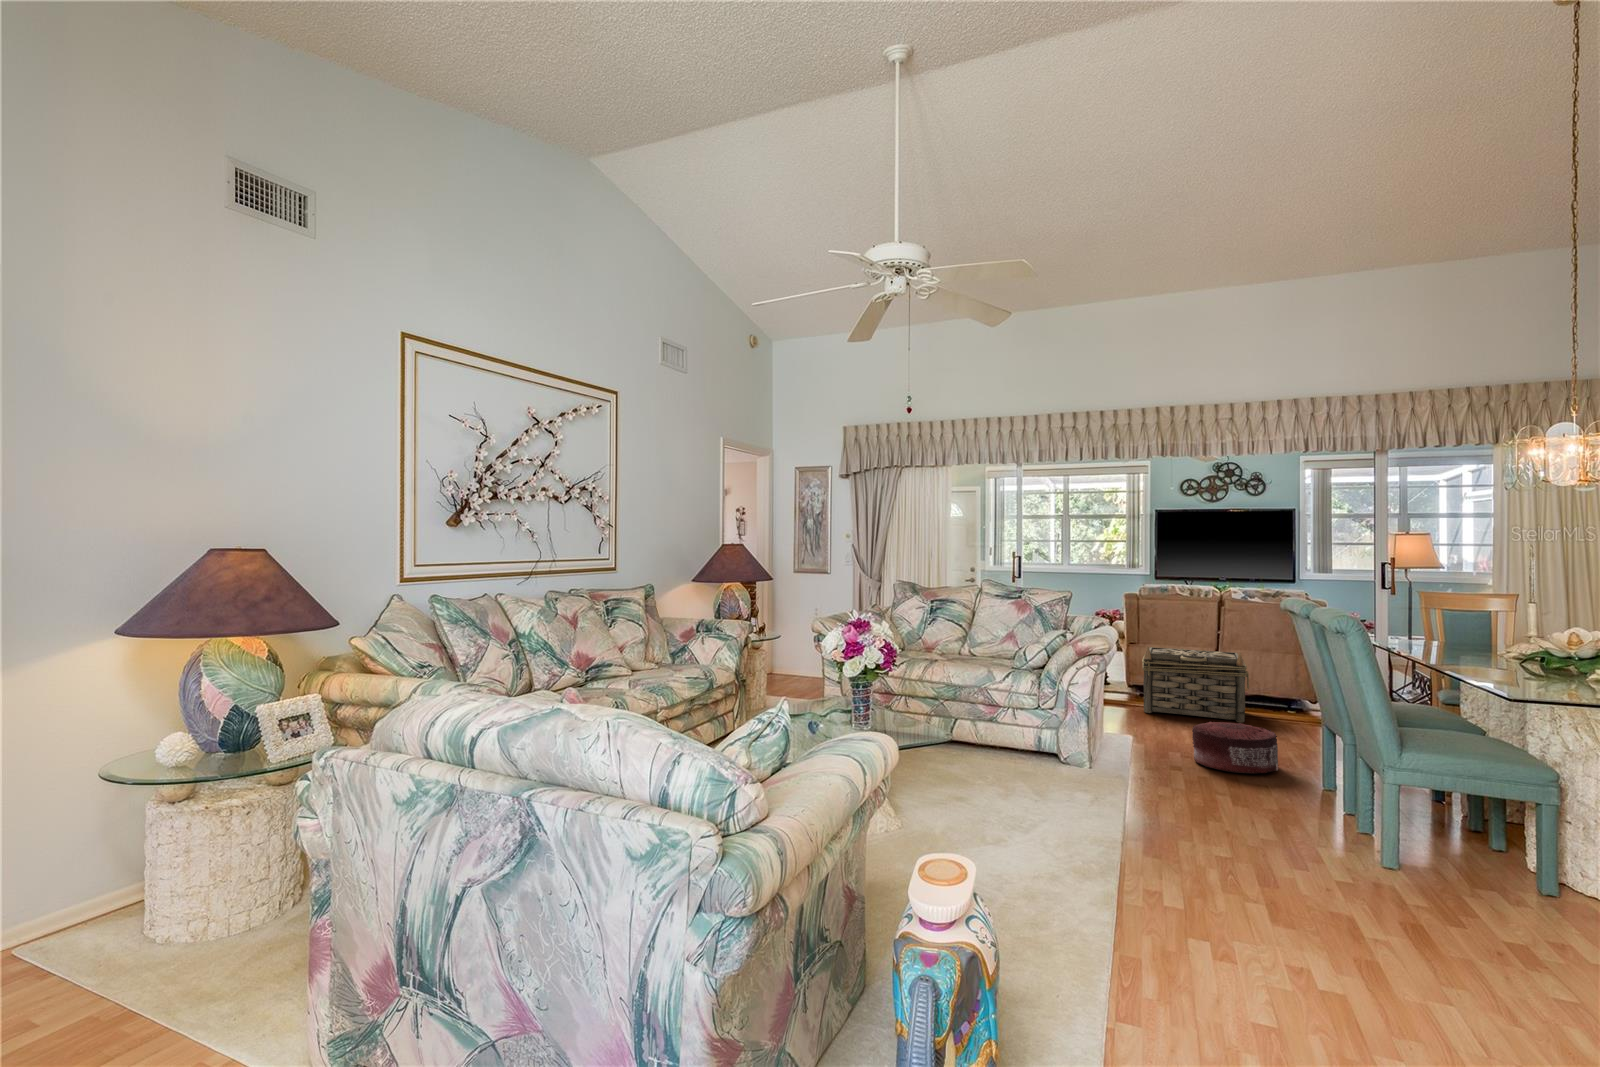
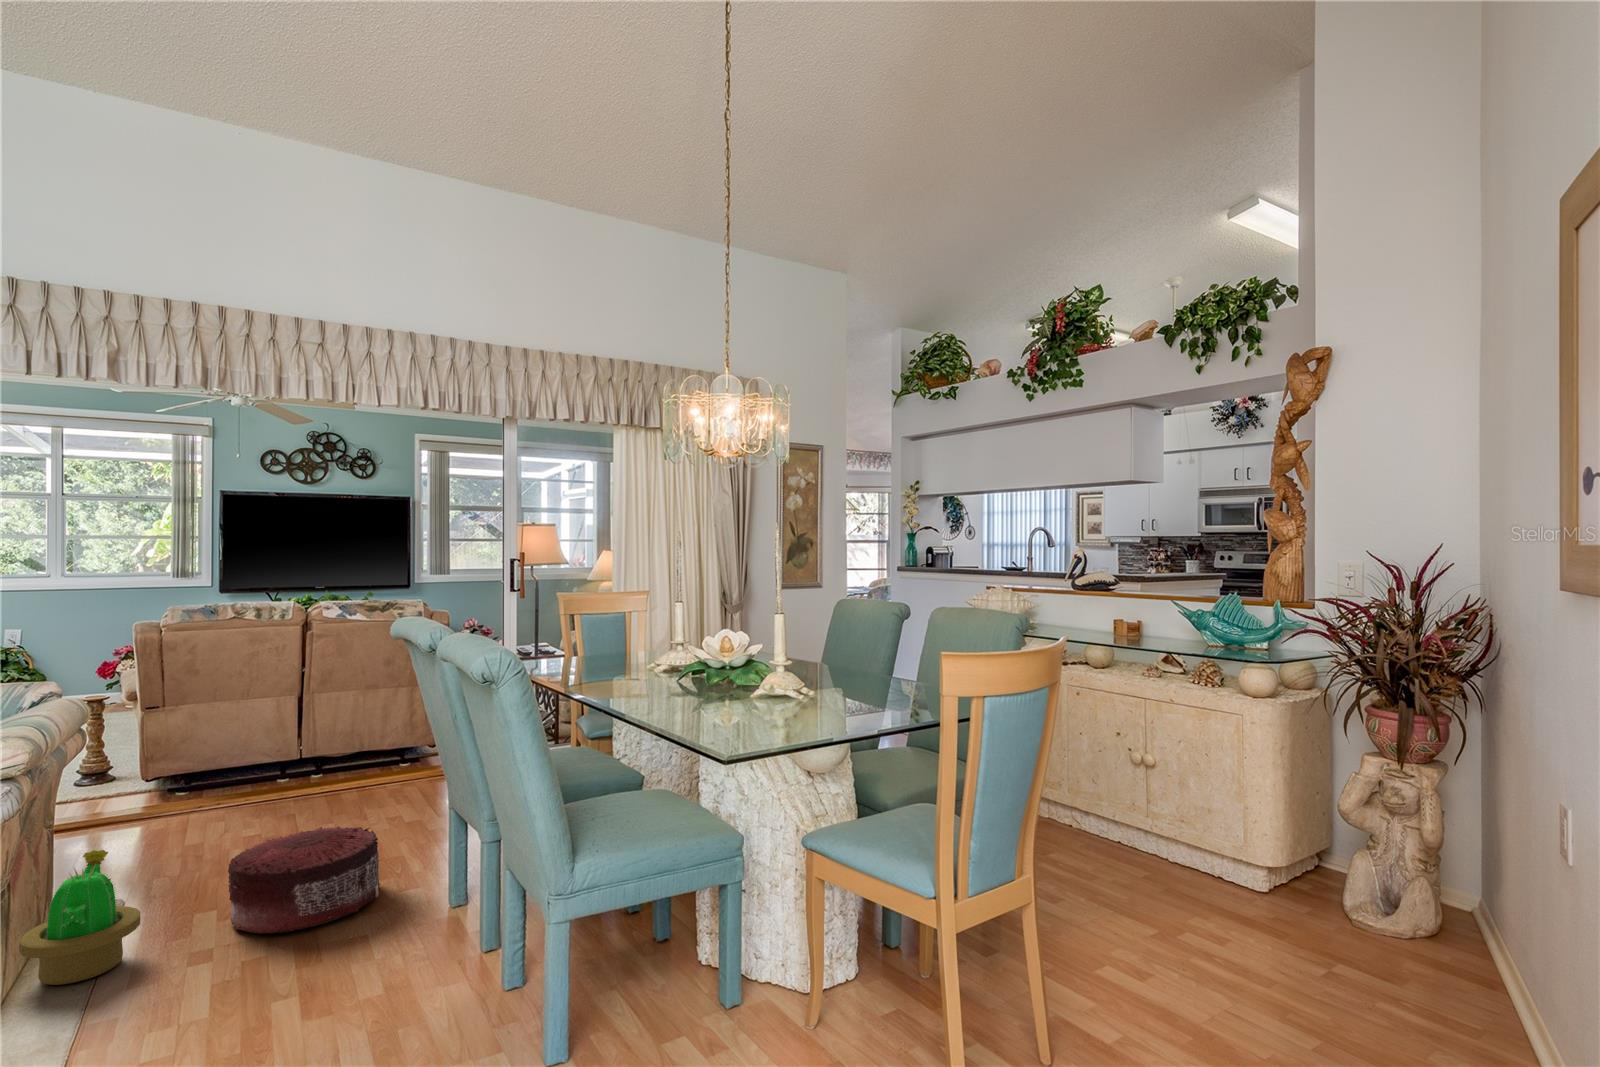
basket: present [1142,647,1249,722] -> none [158,698,344,830]
decorative plant: none [1106,704,1154,762] -> present [19,850,140,985]

